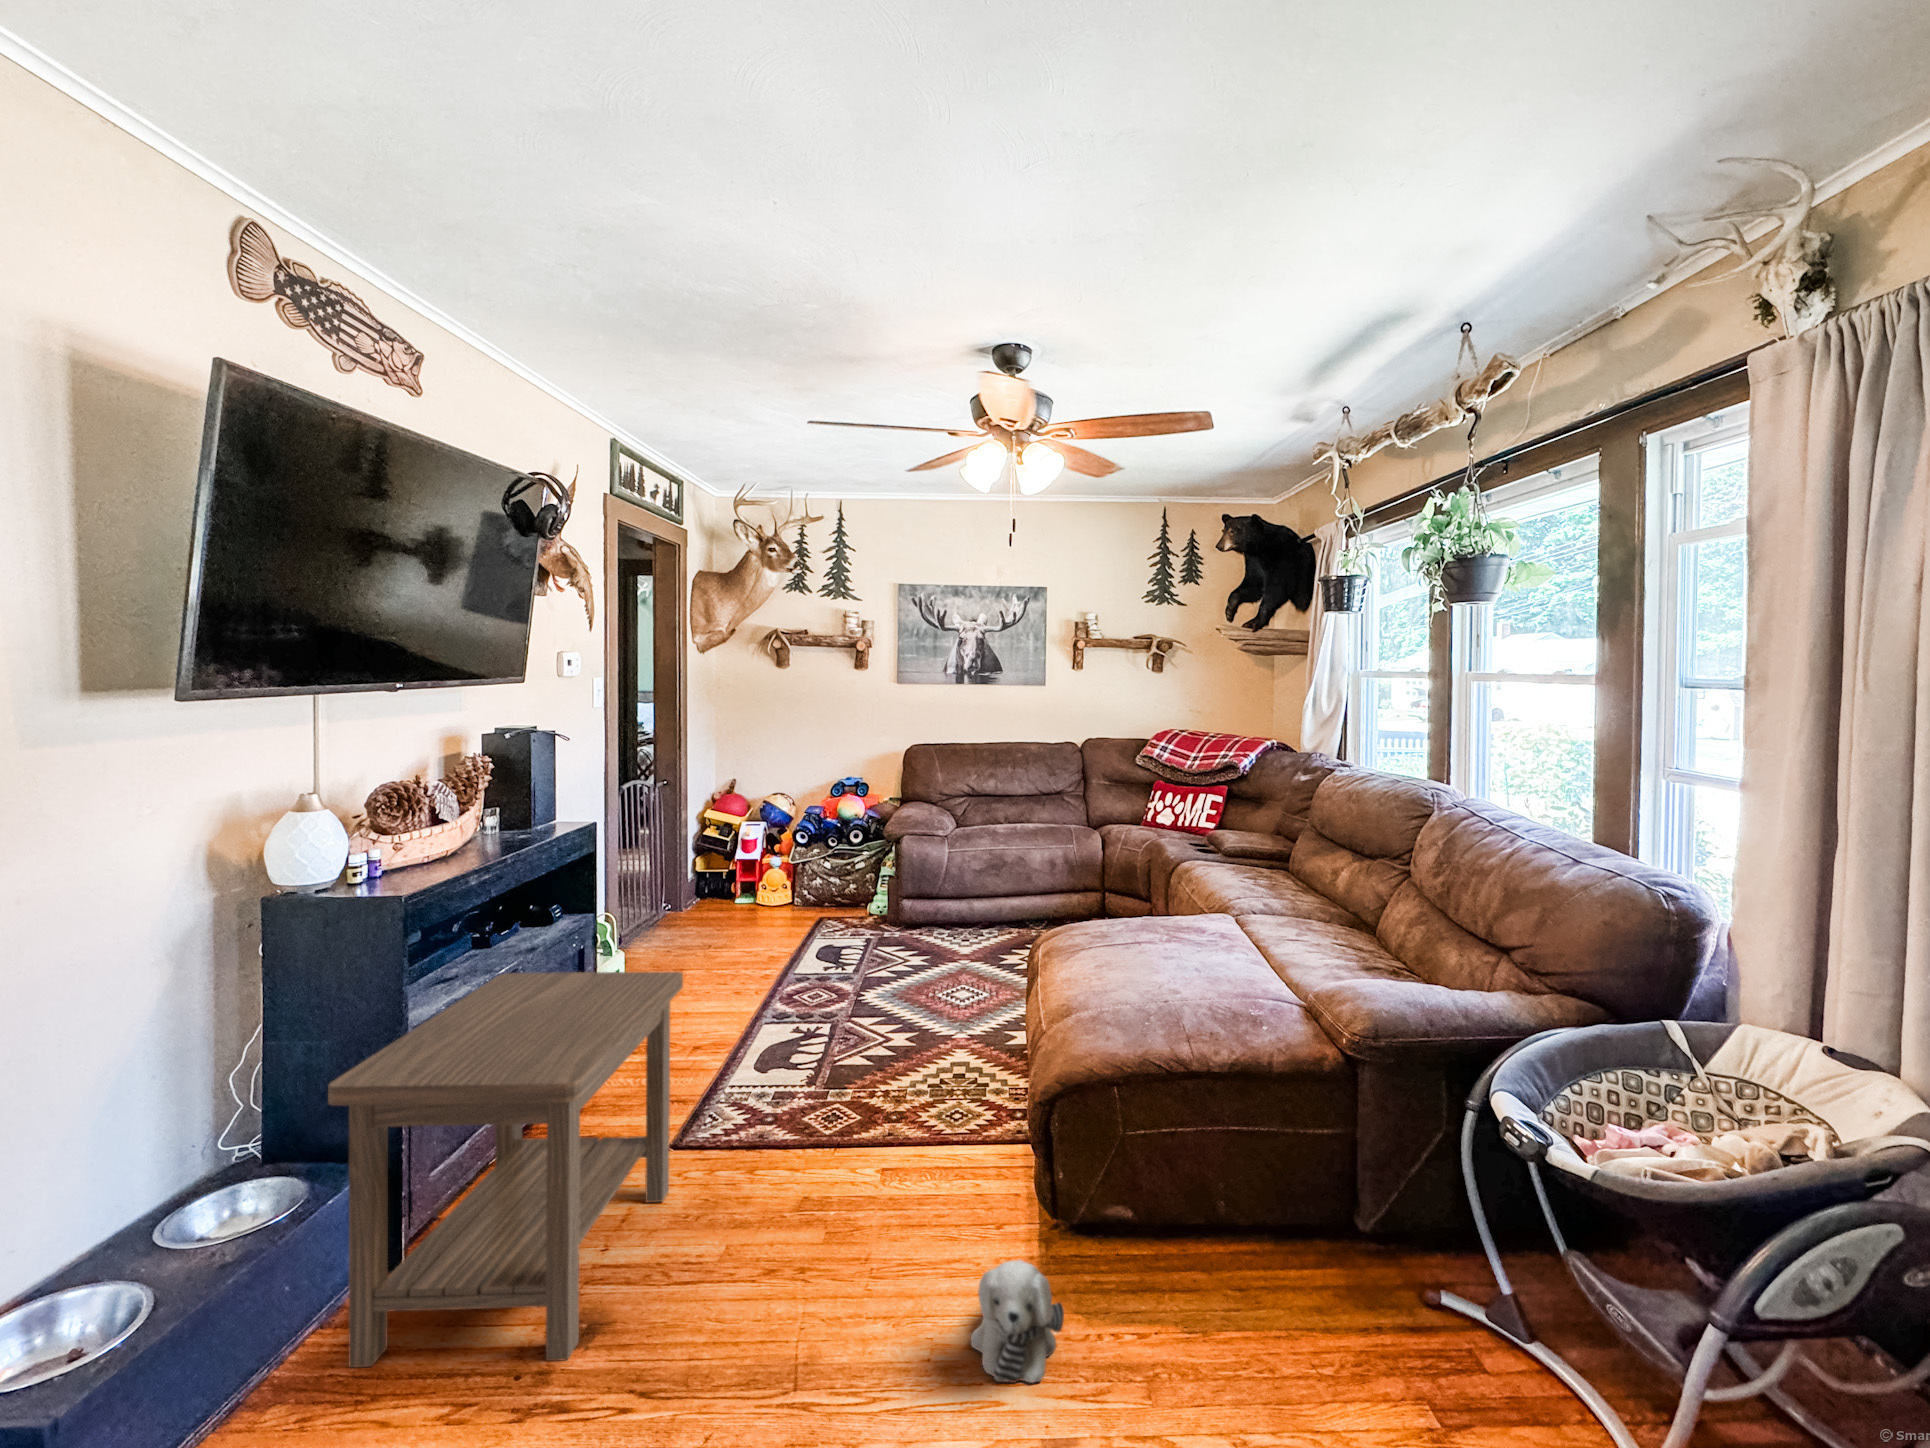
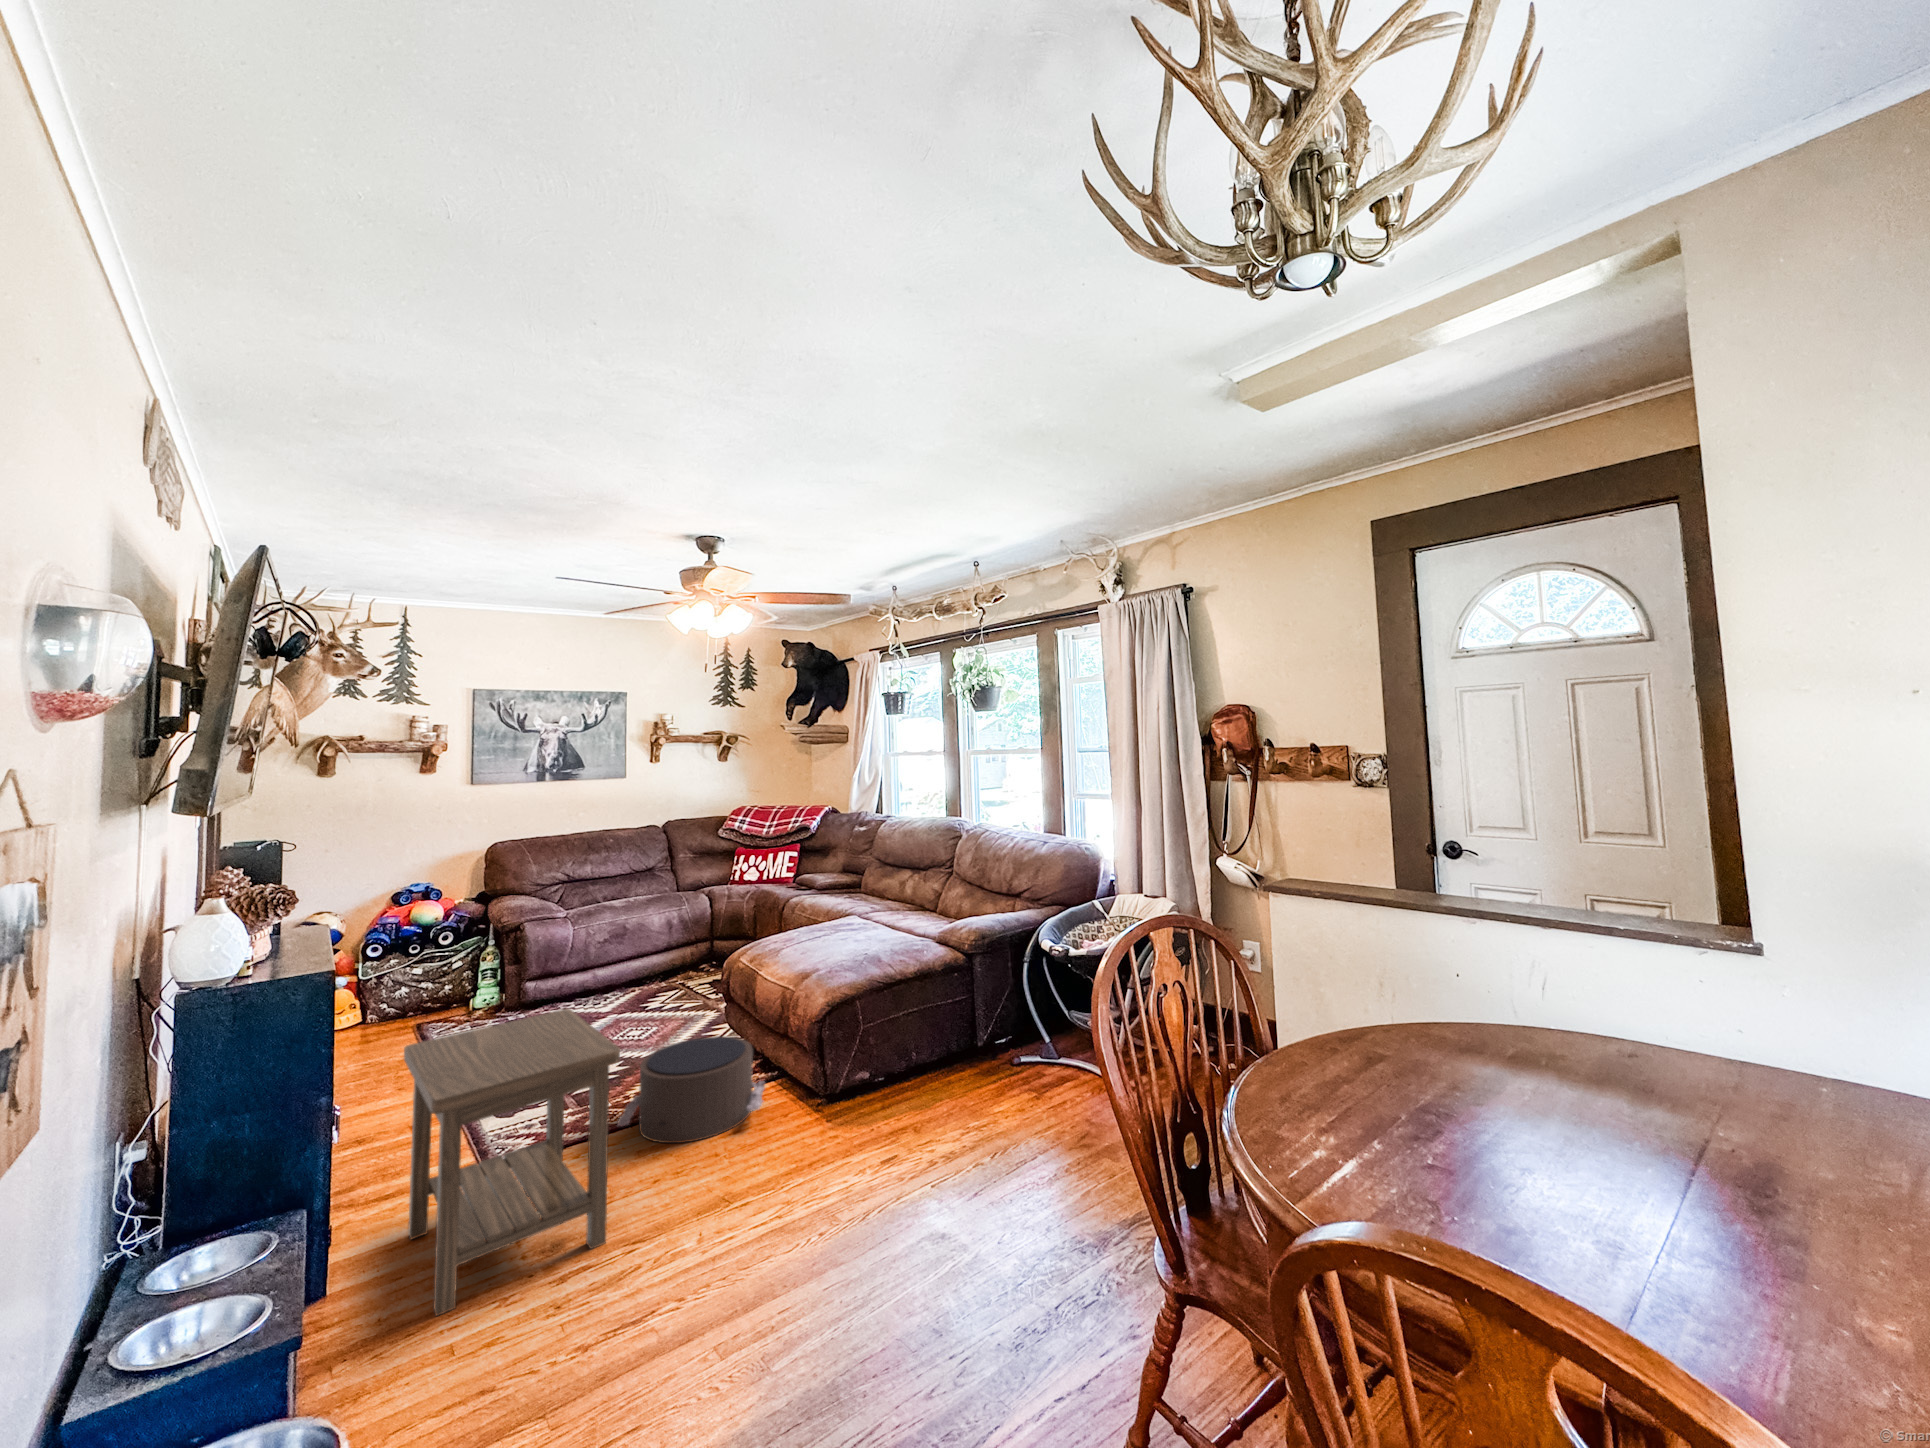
pouf: none [762,1042,967,1215] -> present [618,1036,765,1143]
plush toy: present [971,1260,1064,1383] -> none [835,1083,884,1145]

